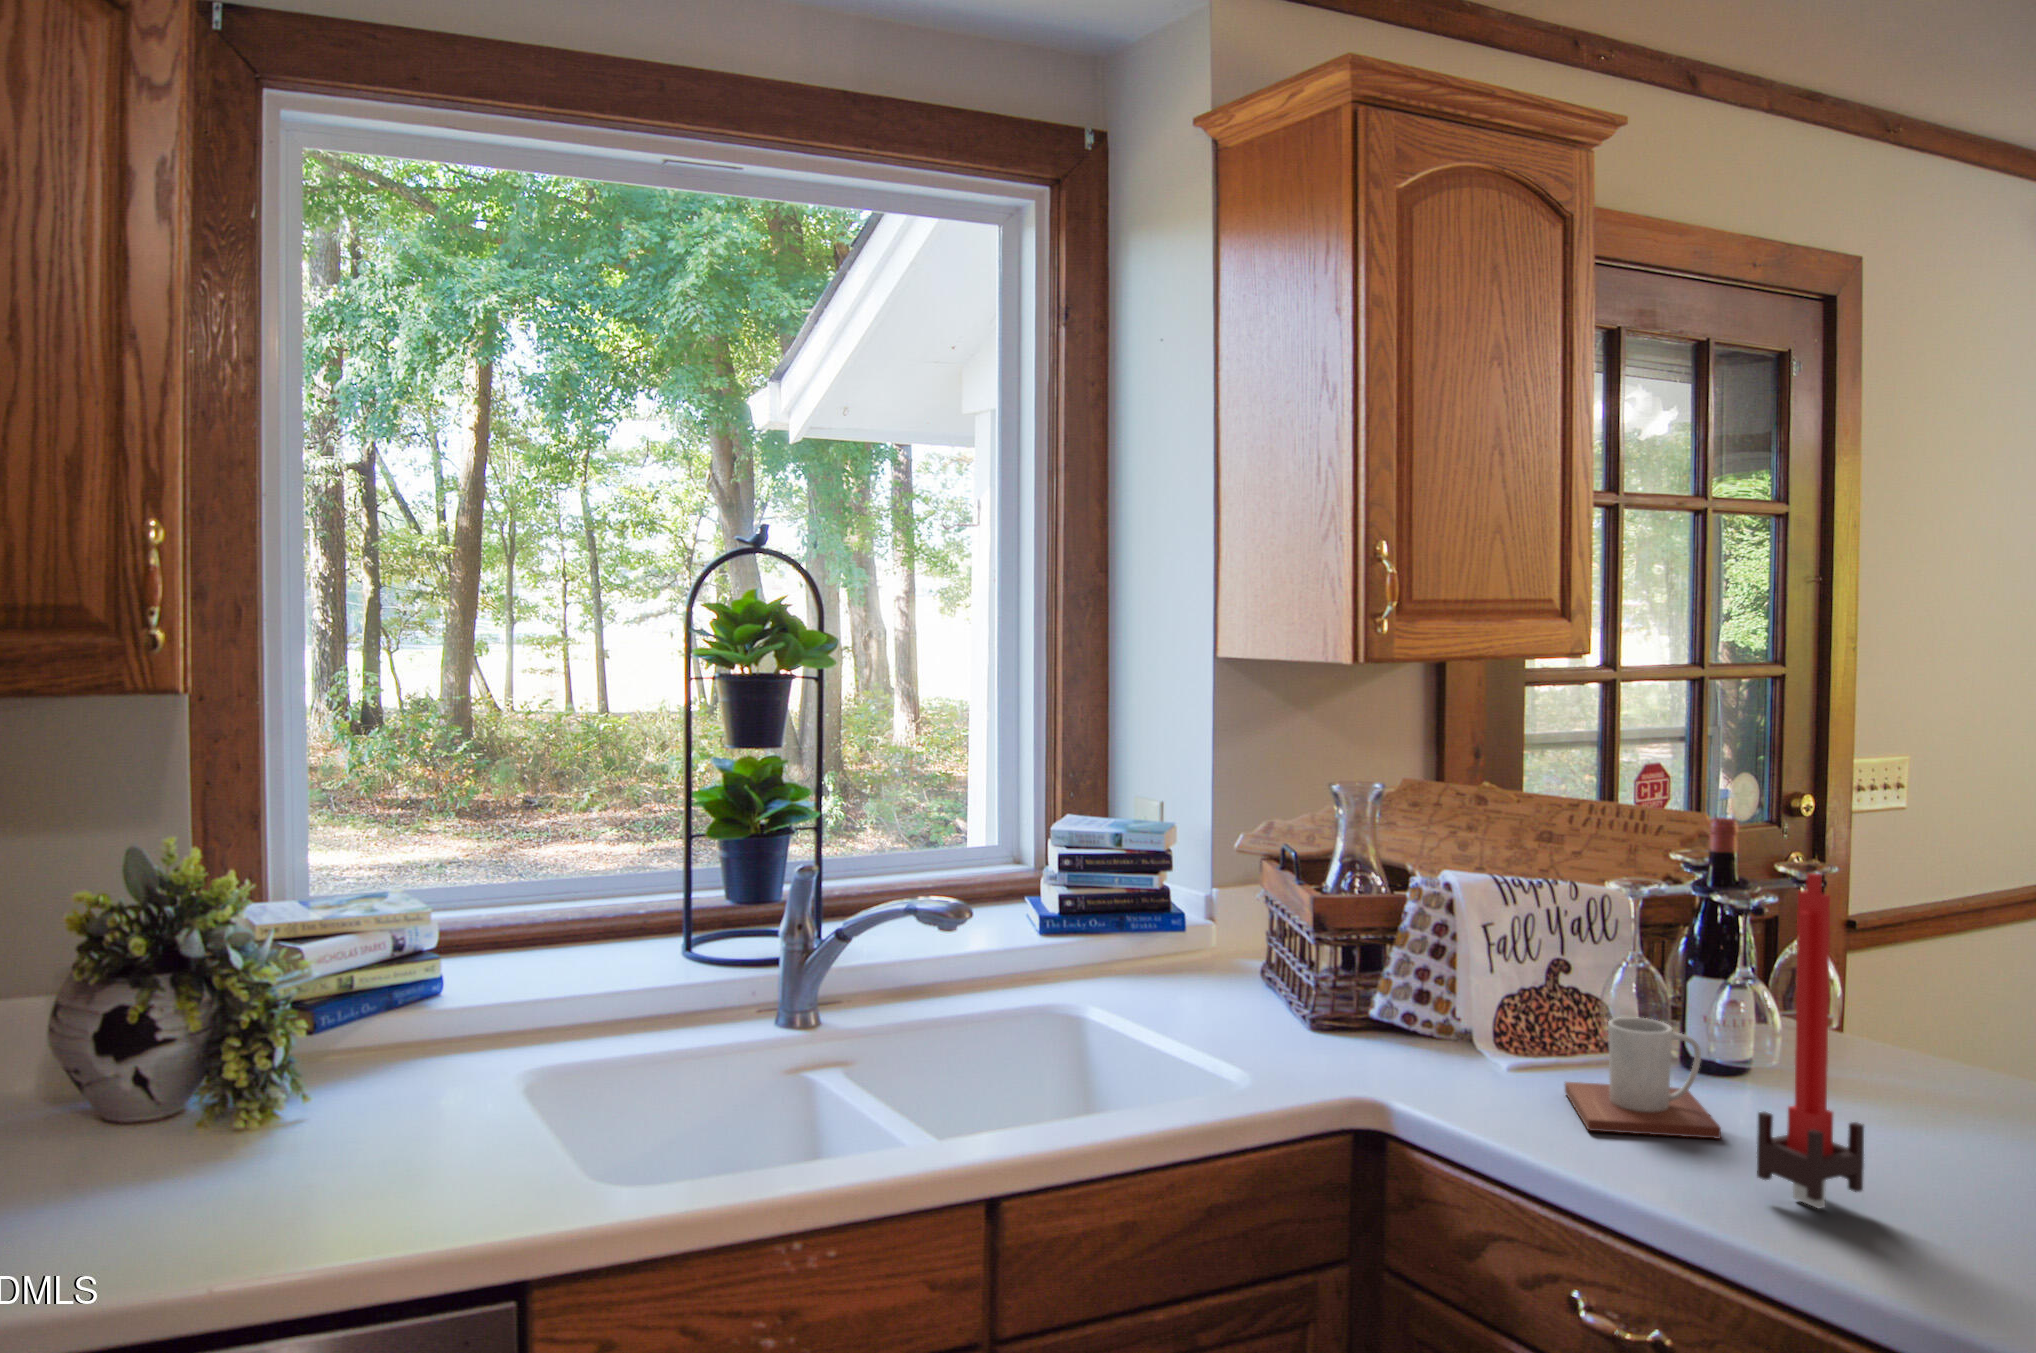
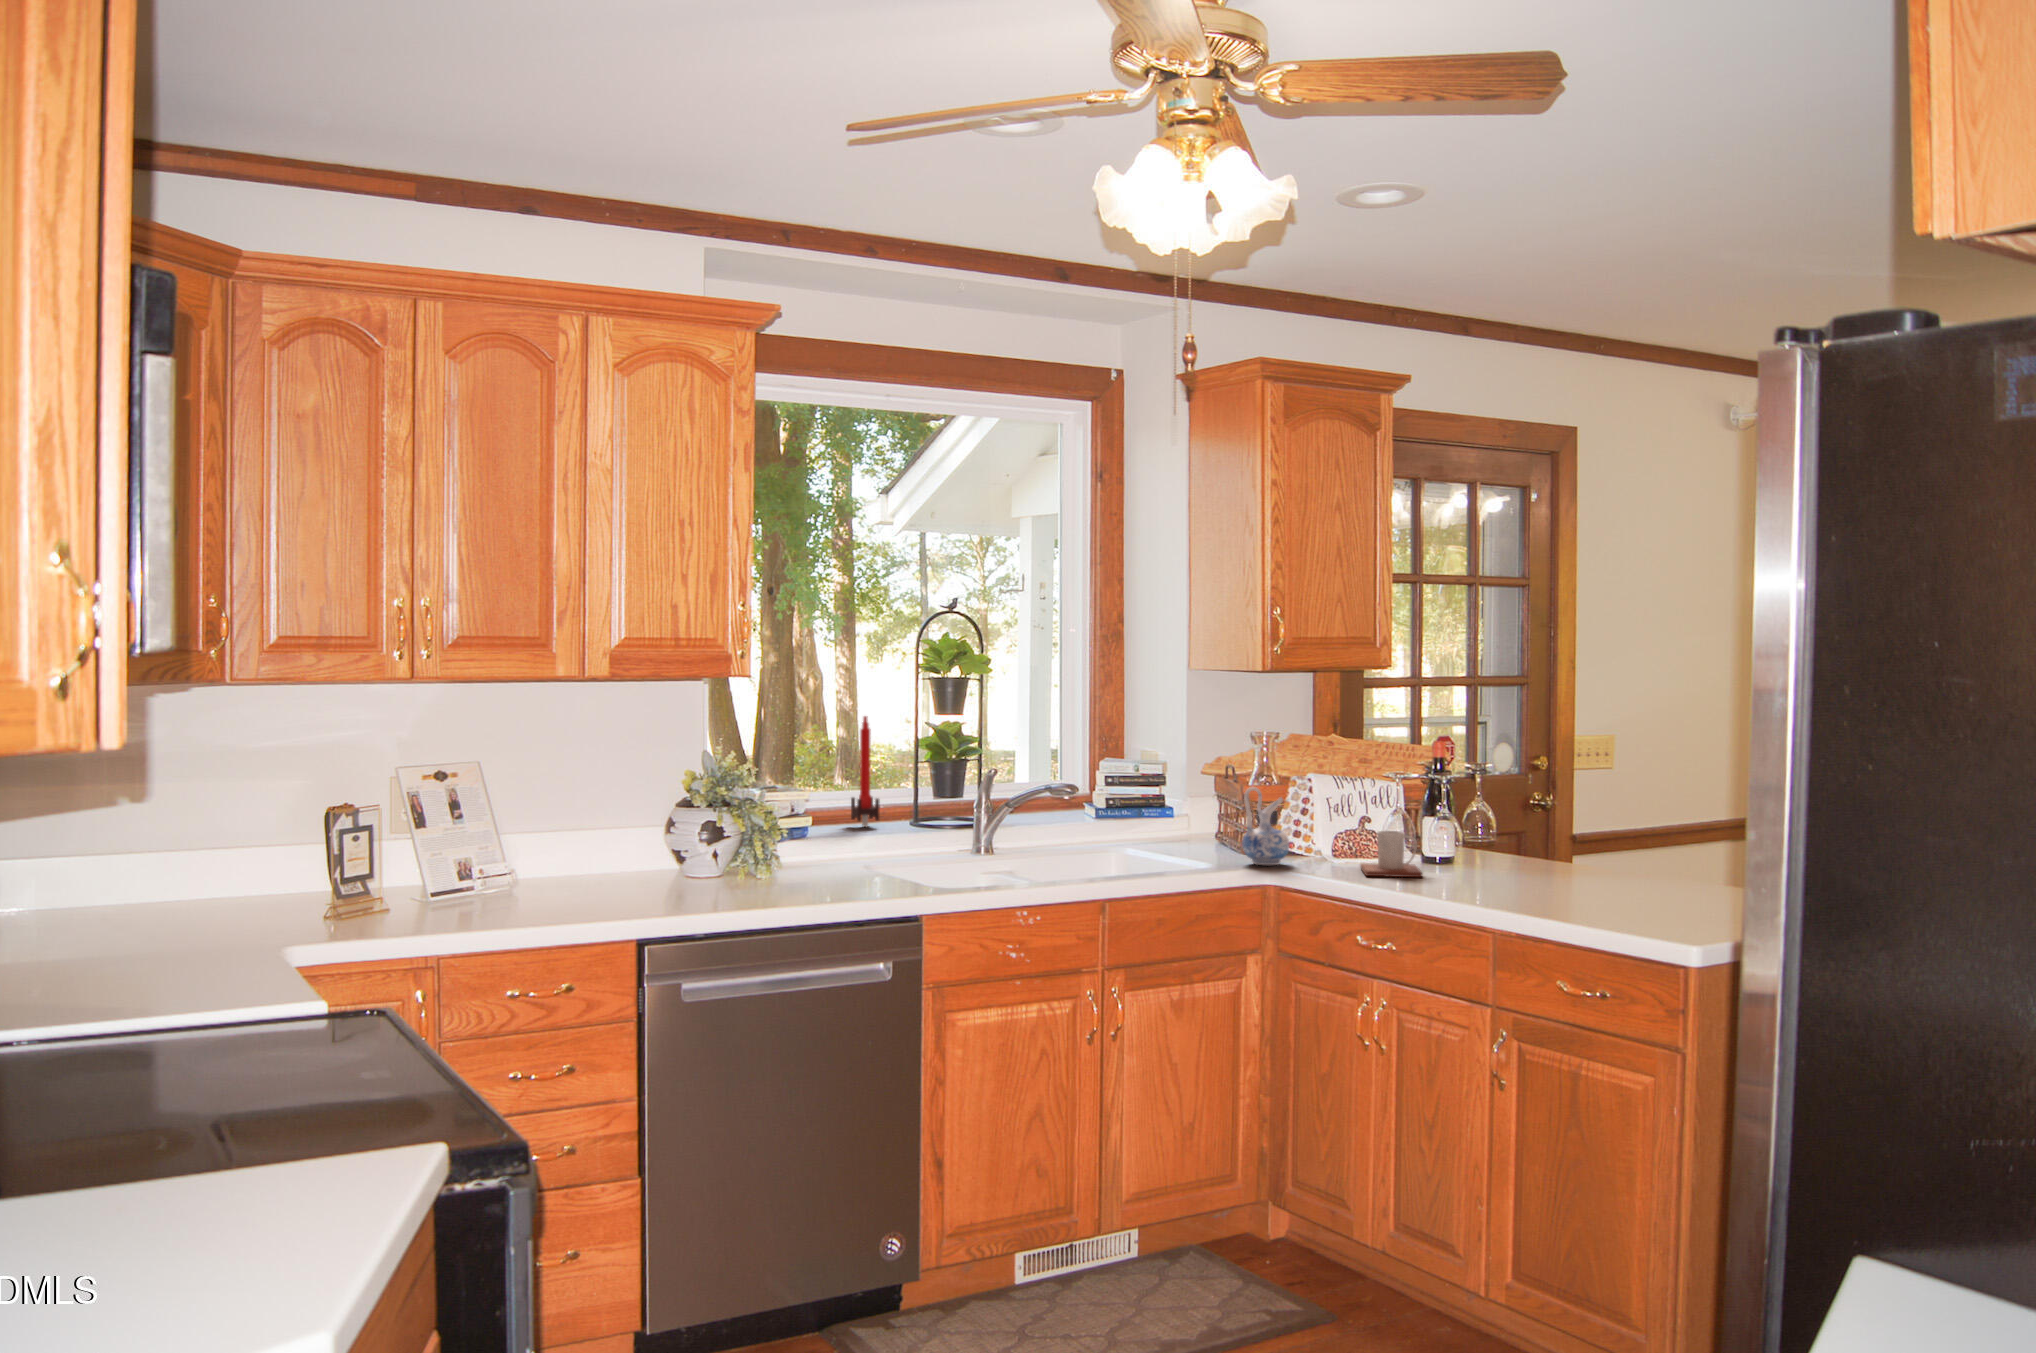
candle: present [1757,873,1864,1208] -> present [851,716,879,827]
ceramic pitcher: none [1308,909,1407,1076] -> present [1242,787,1289,865]

